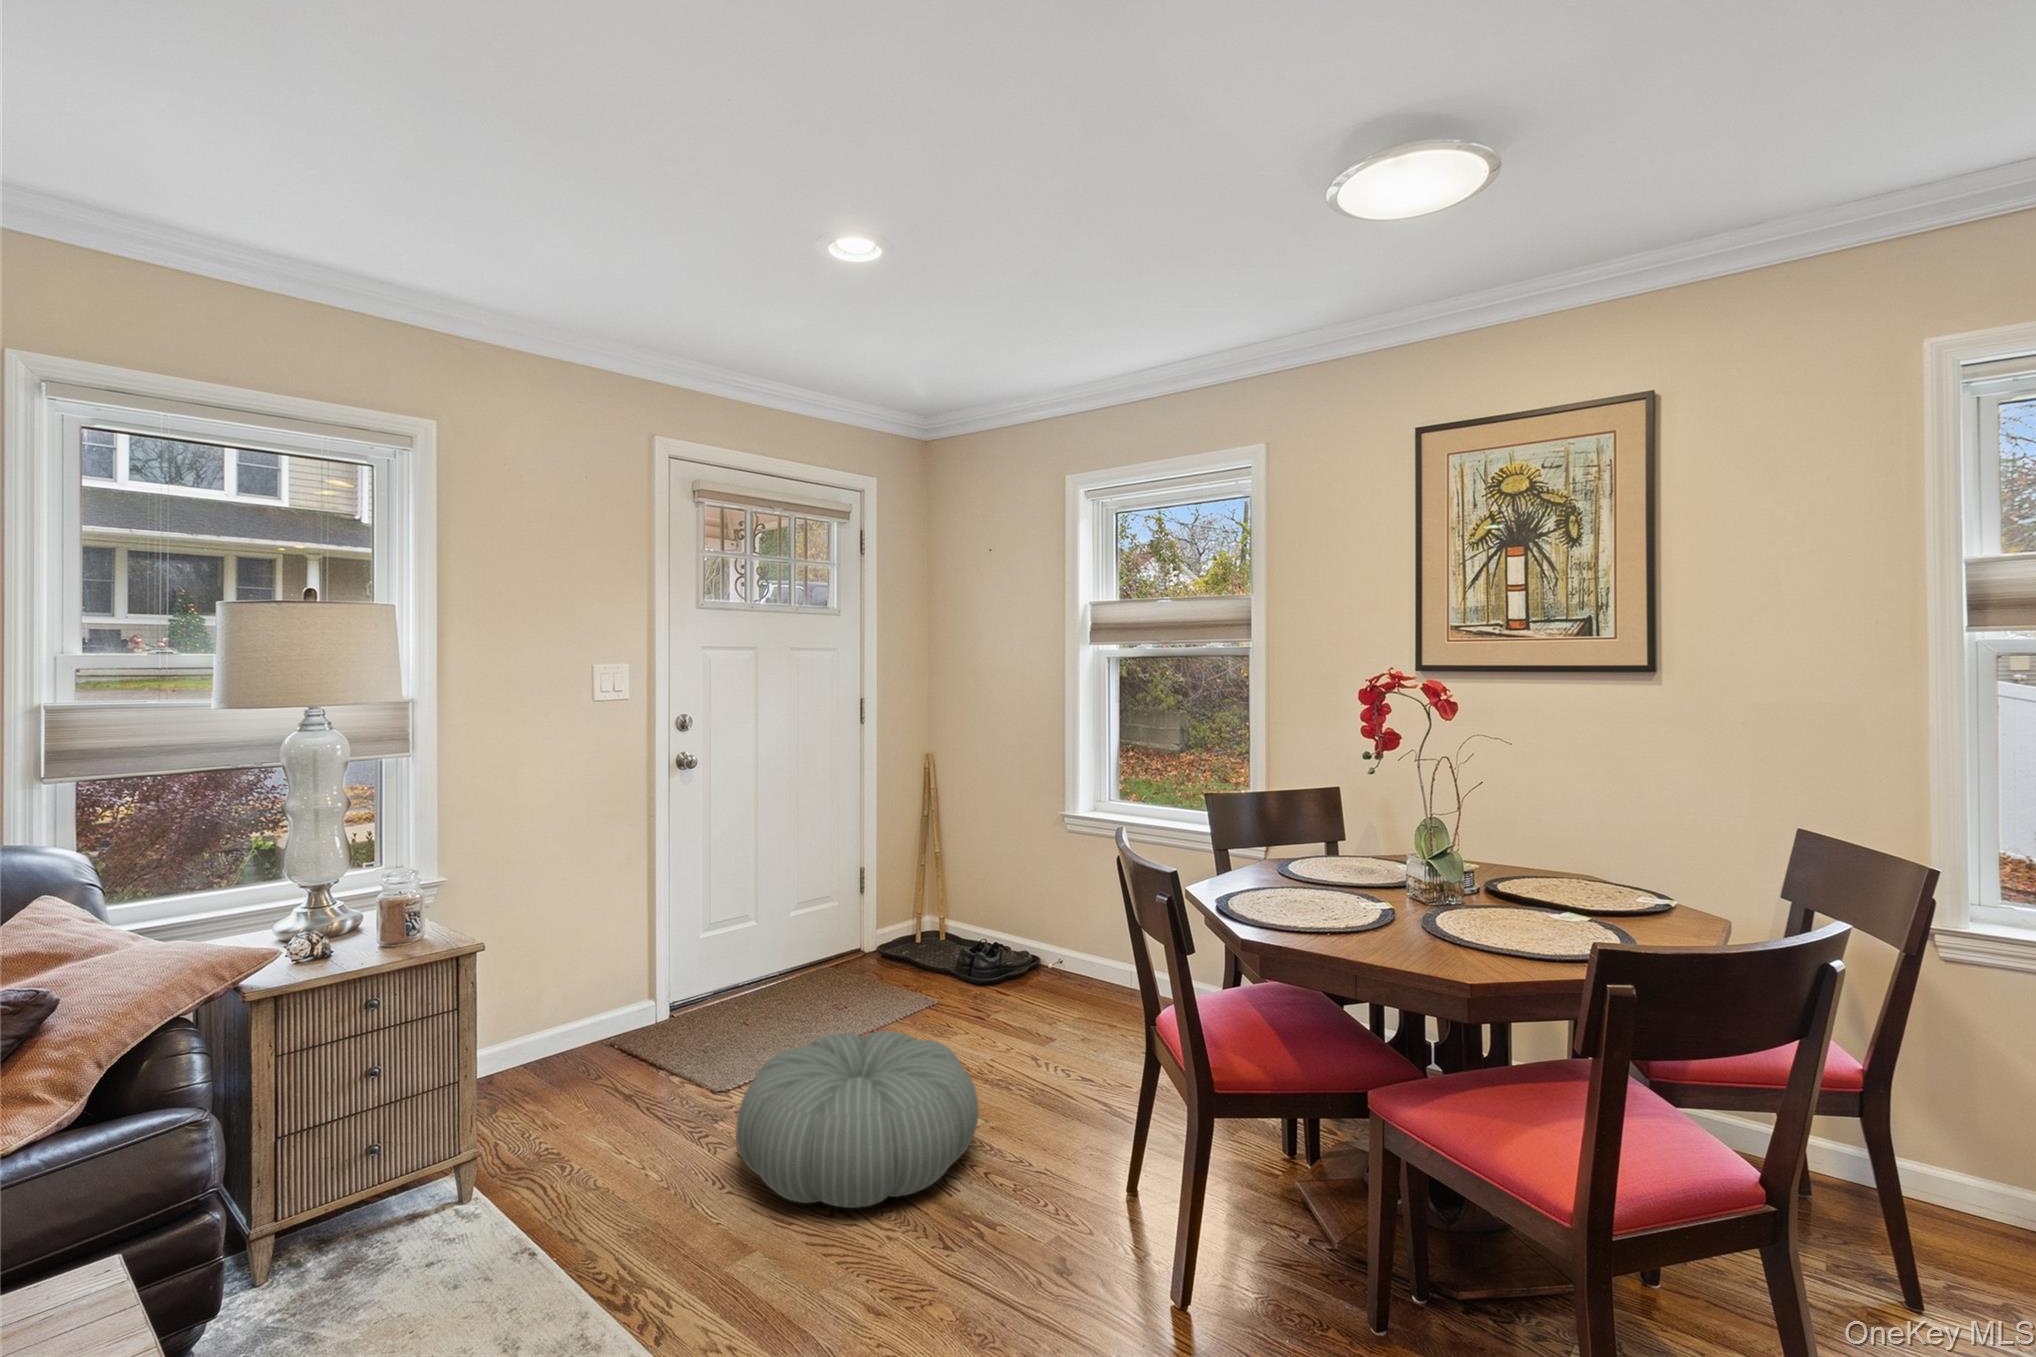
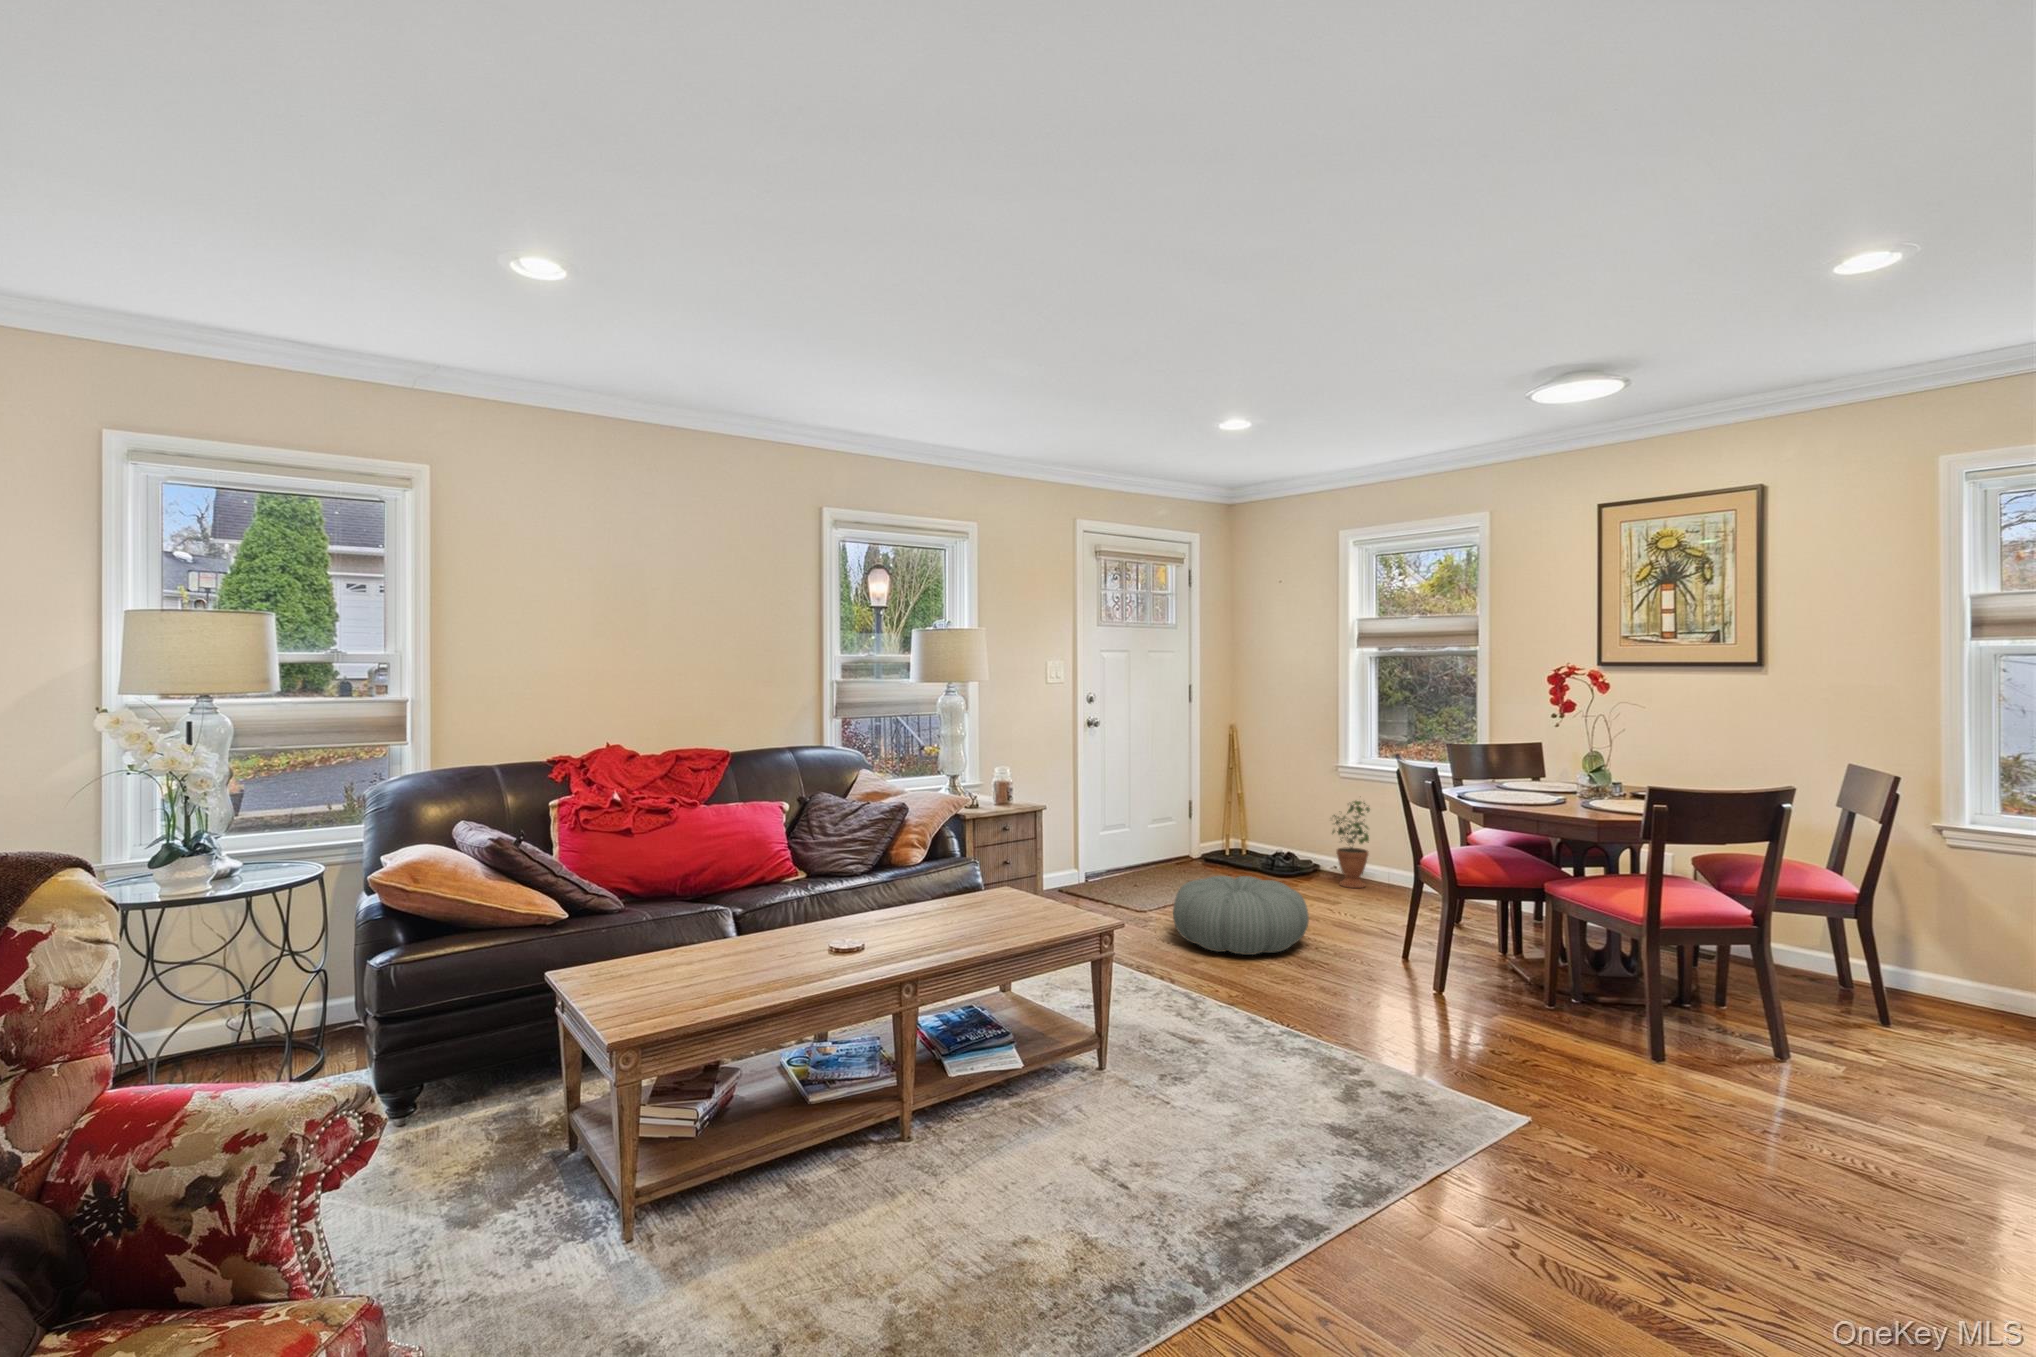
potted plant: none [1047,862,1106,1001] -> present [1332,801,1370,888]

